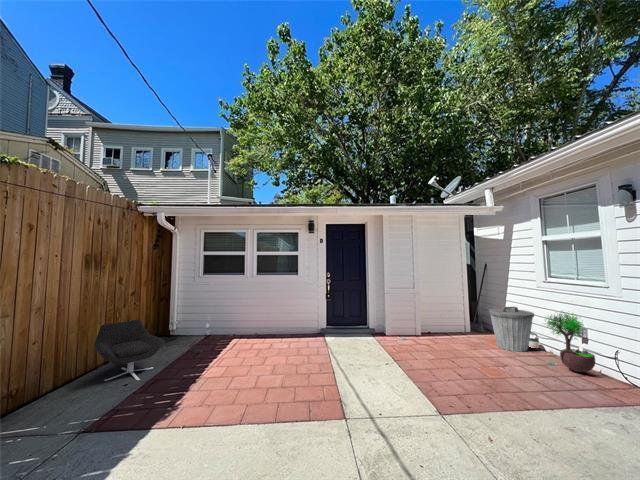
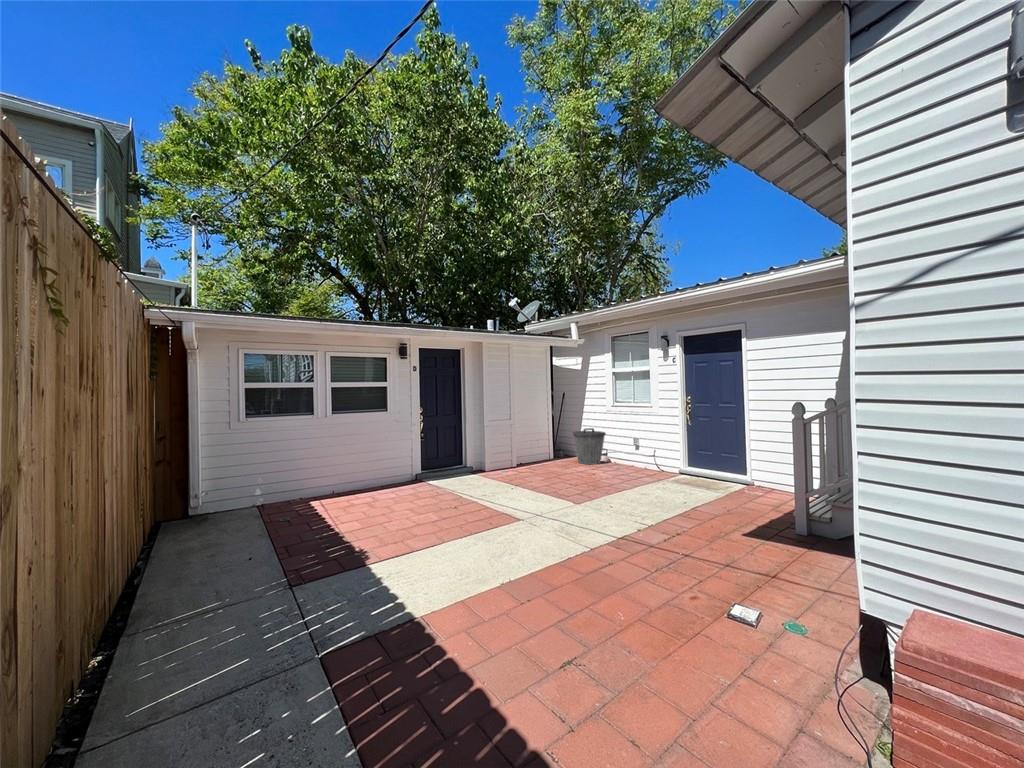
potted tree: present [547,311,595,372] -> none [612,424,644,471]
lounge chair: present [94,319,165,381] -> none [187,460,274,525]

